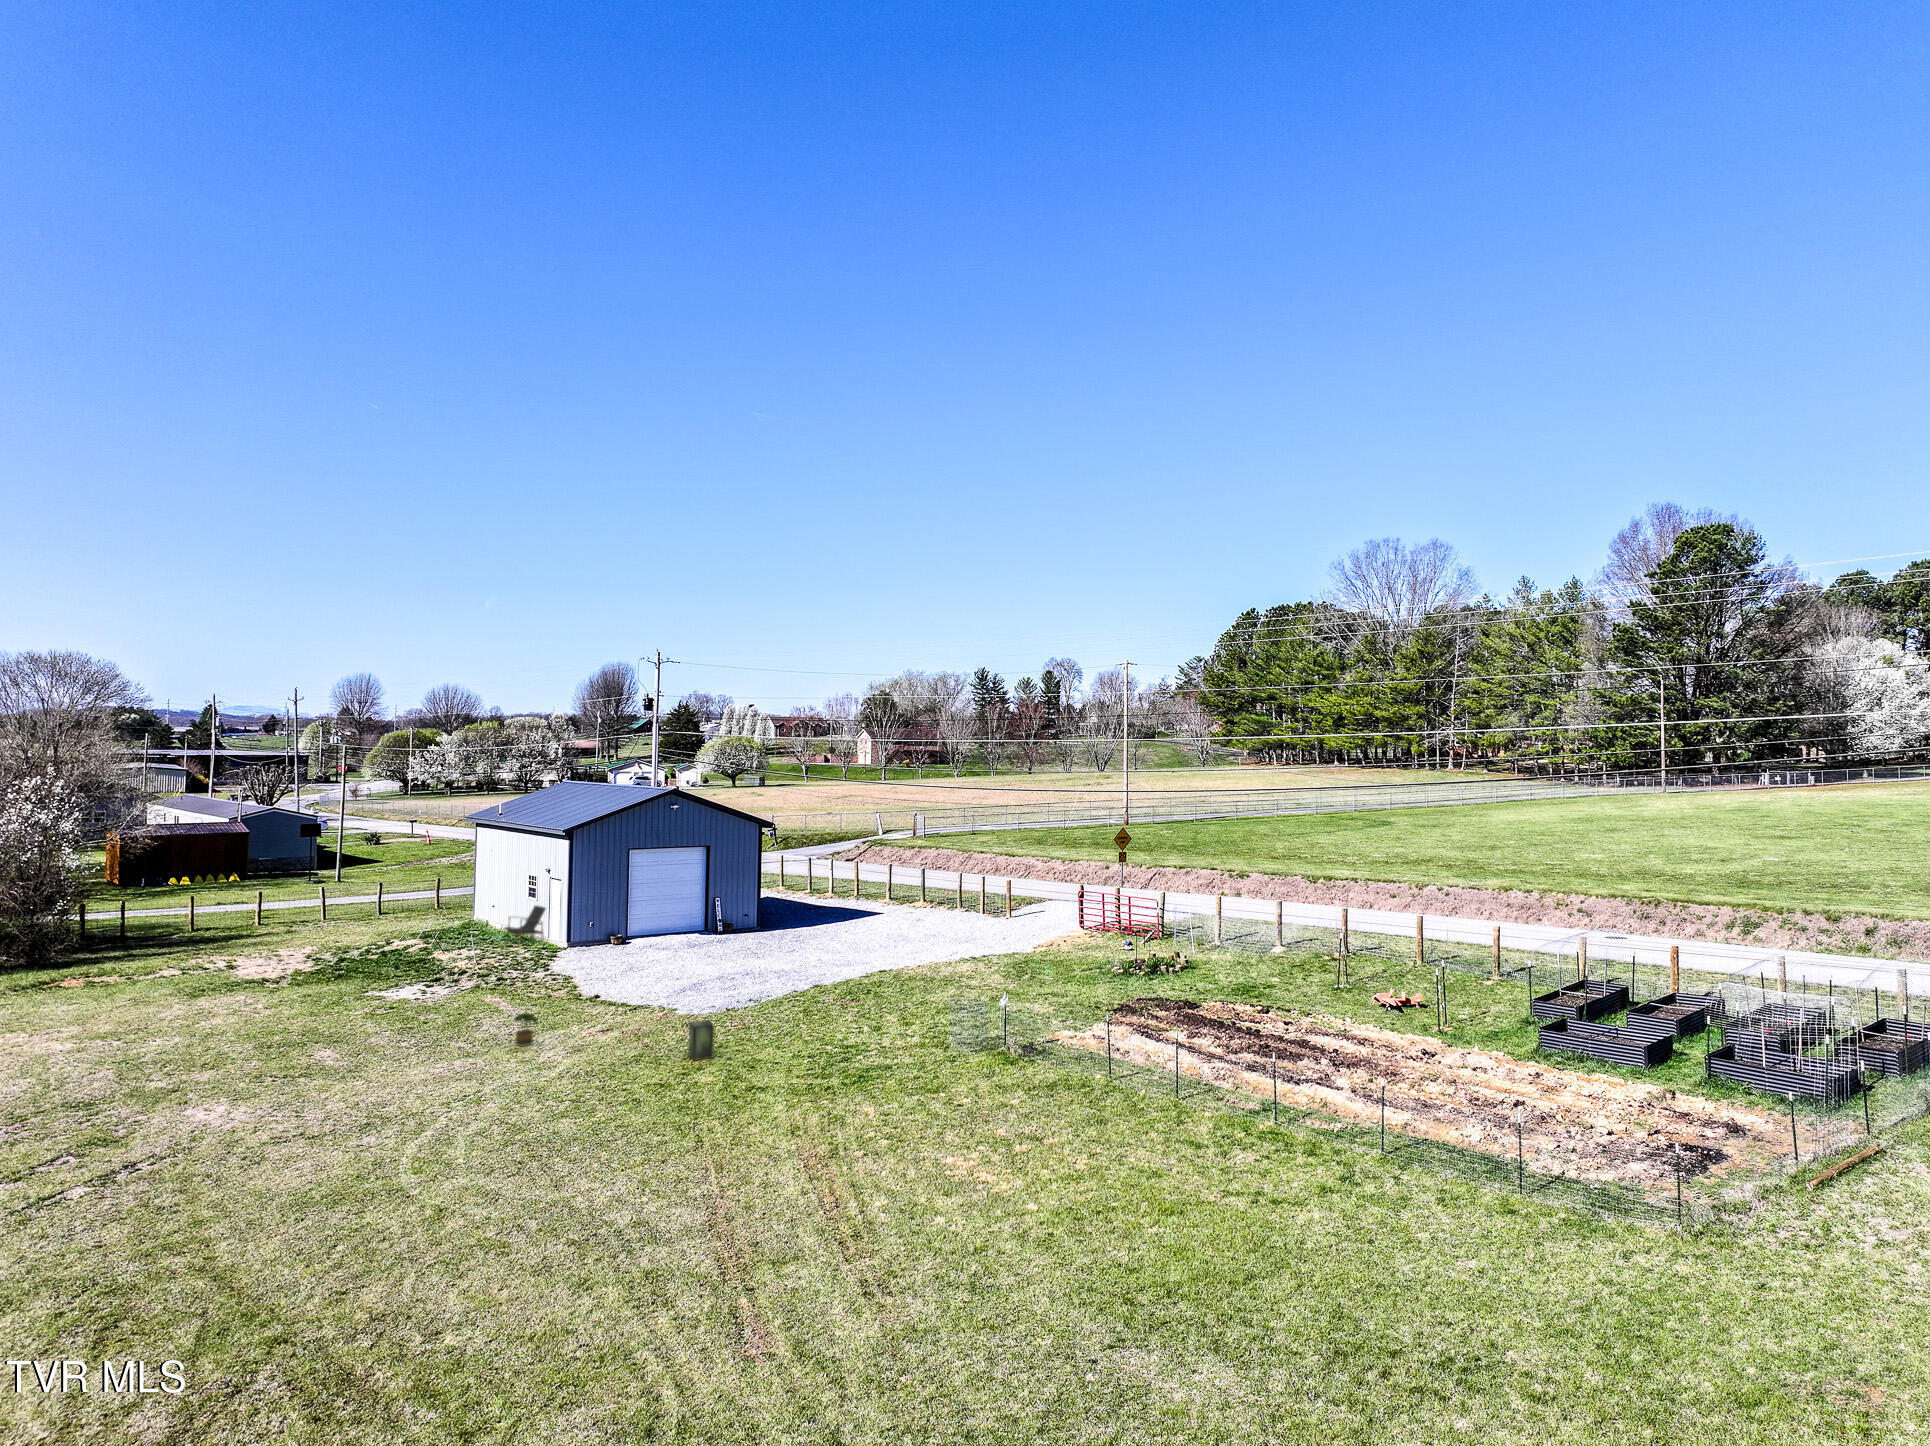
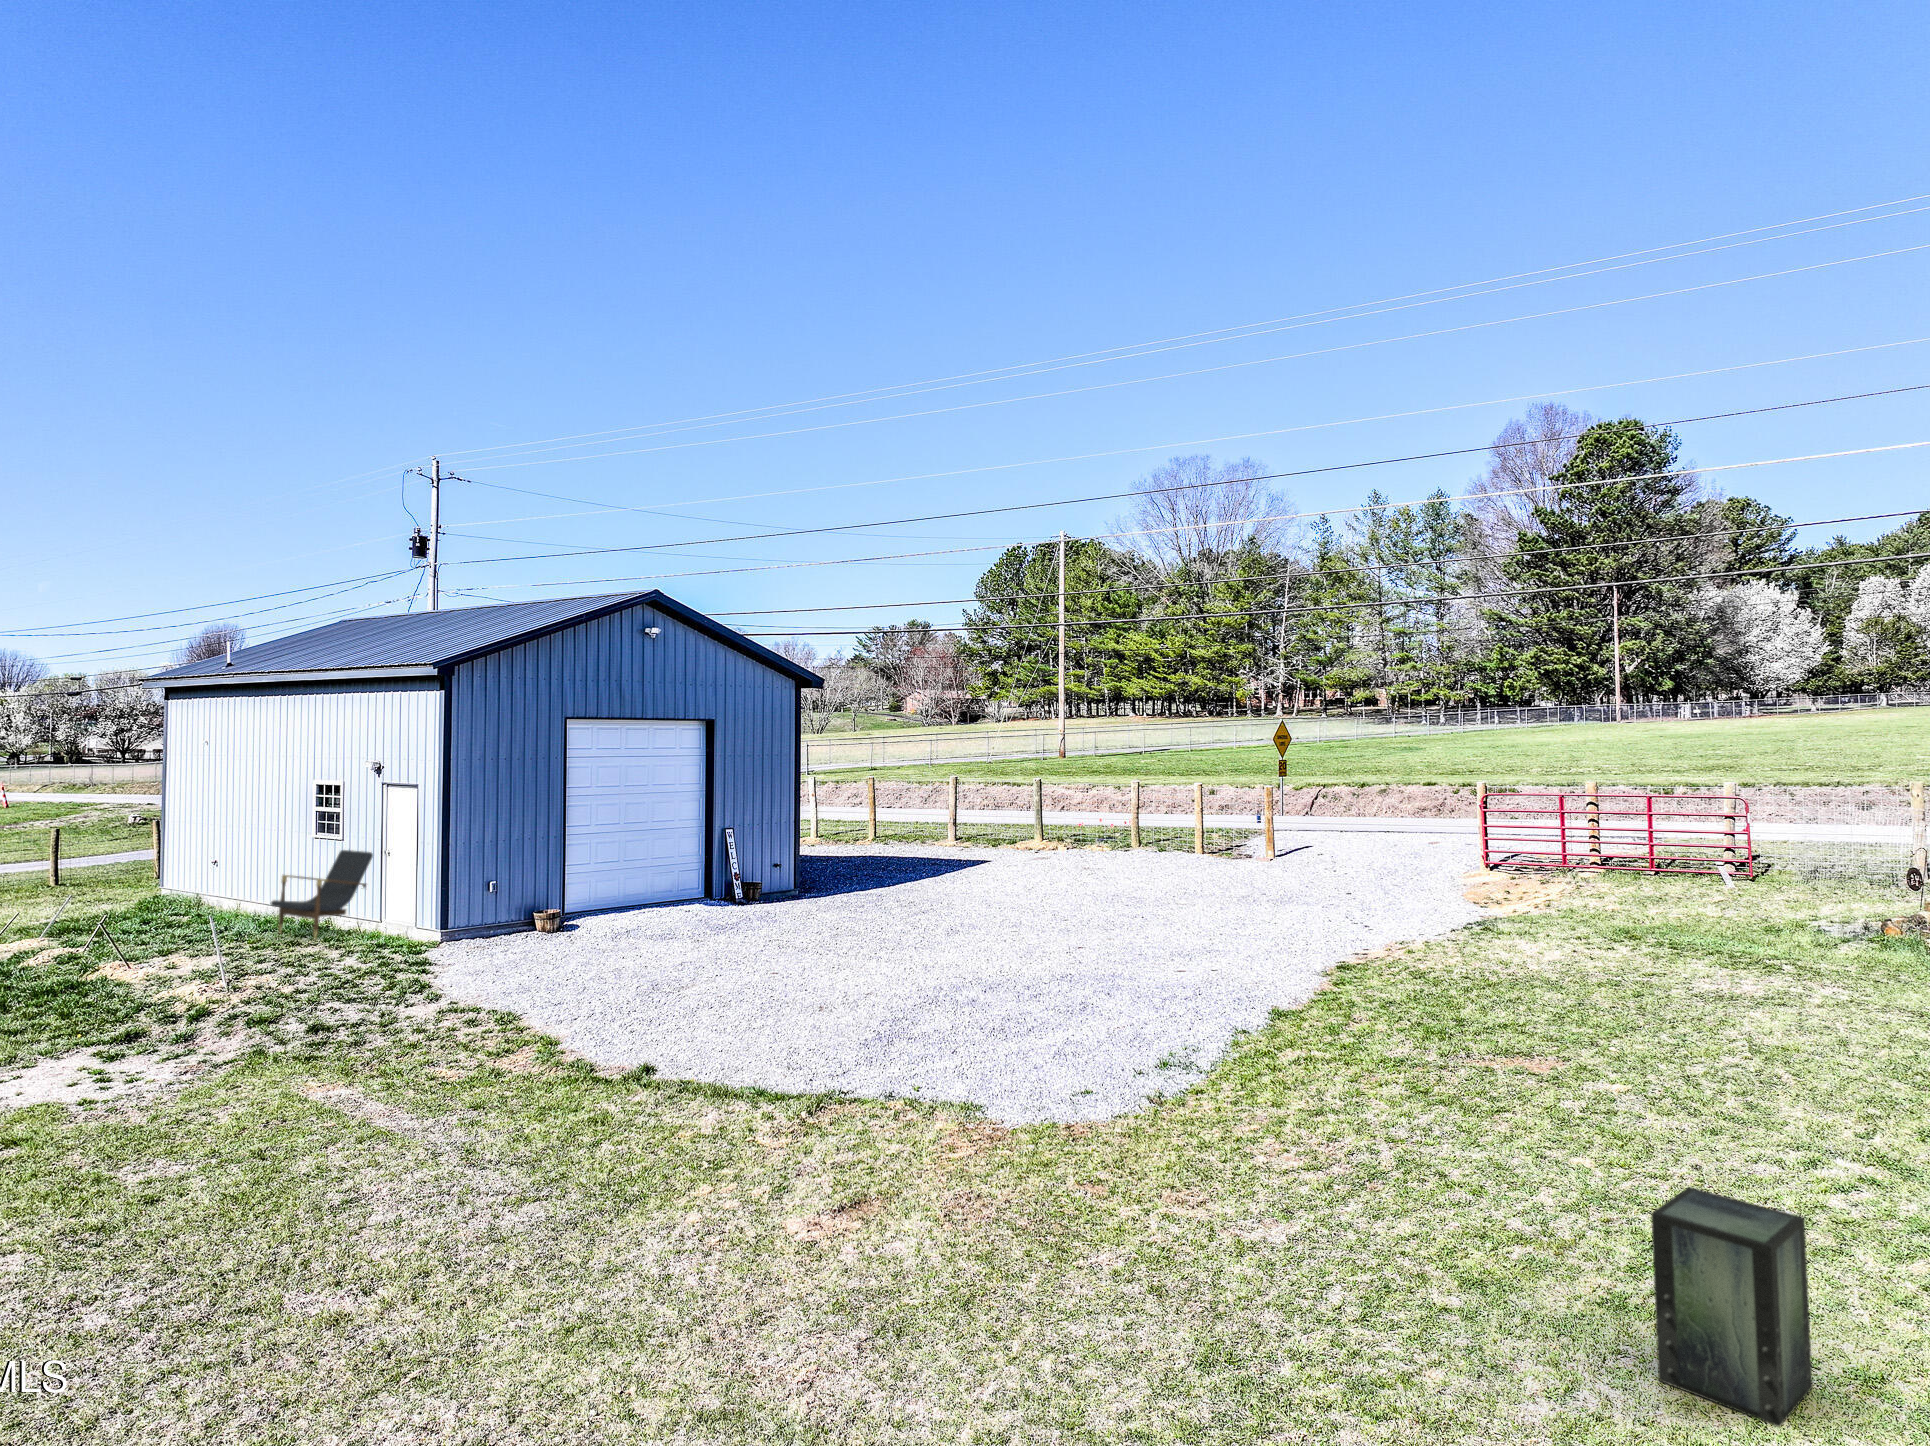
potted tree: present [514,1013,538,1047] -> none [653,1190,776,1375]

